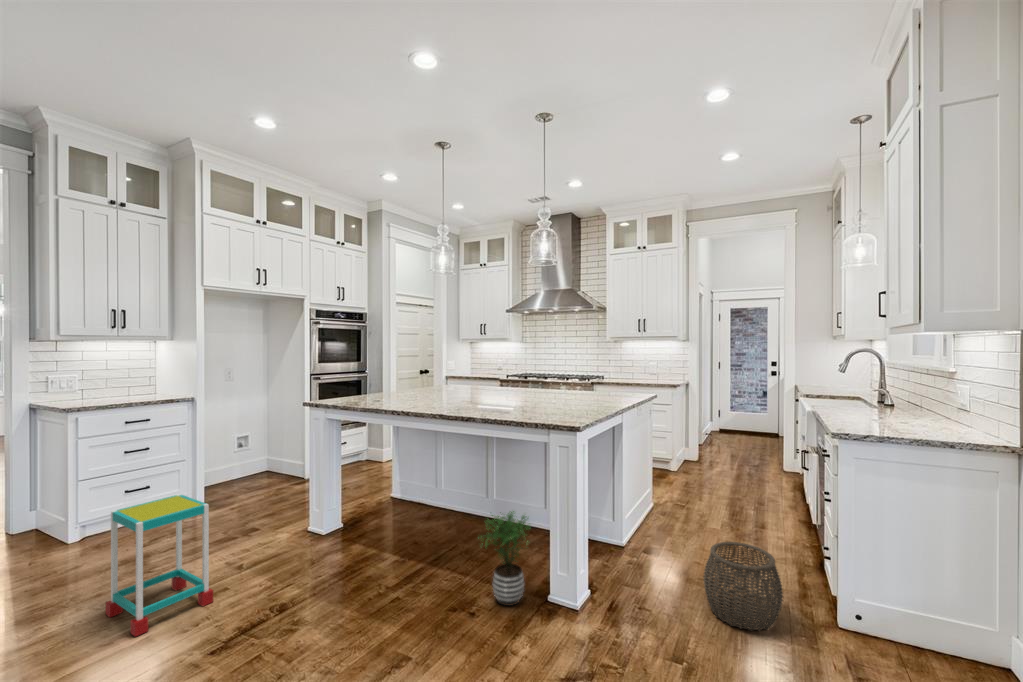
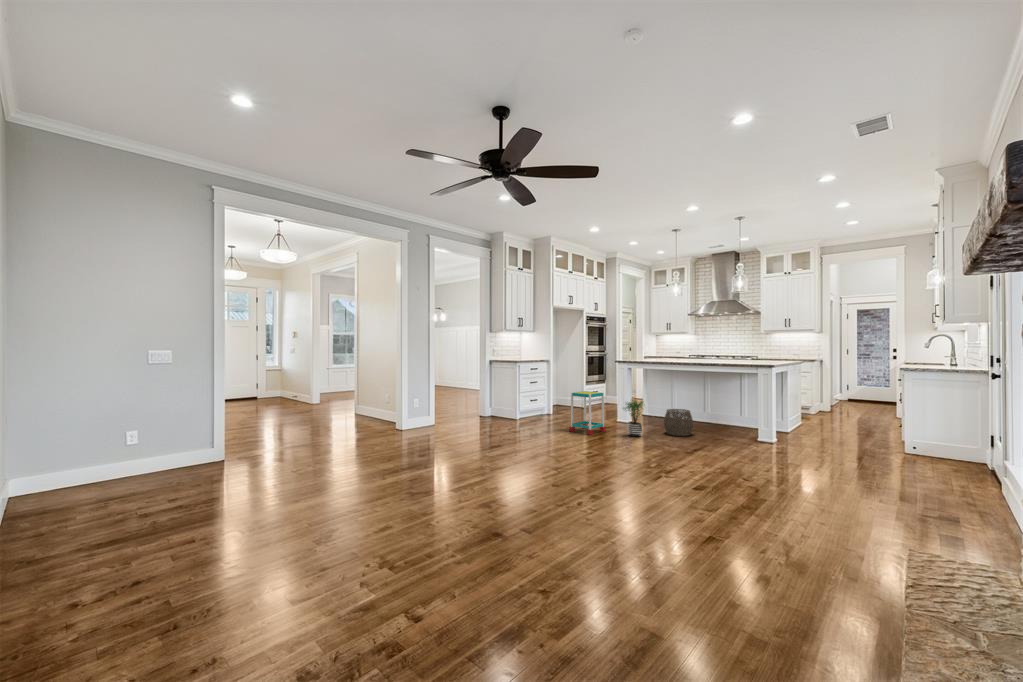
potted plant: present [478,511,531,606] -> present [624,400,643,437]
woven basket: present [703,542,783,631] -> present [664,409,693,436]

